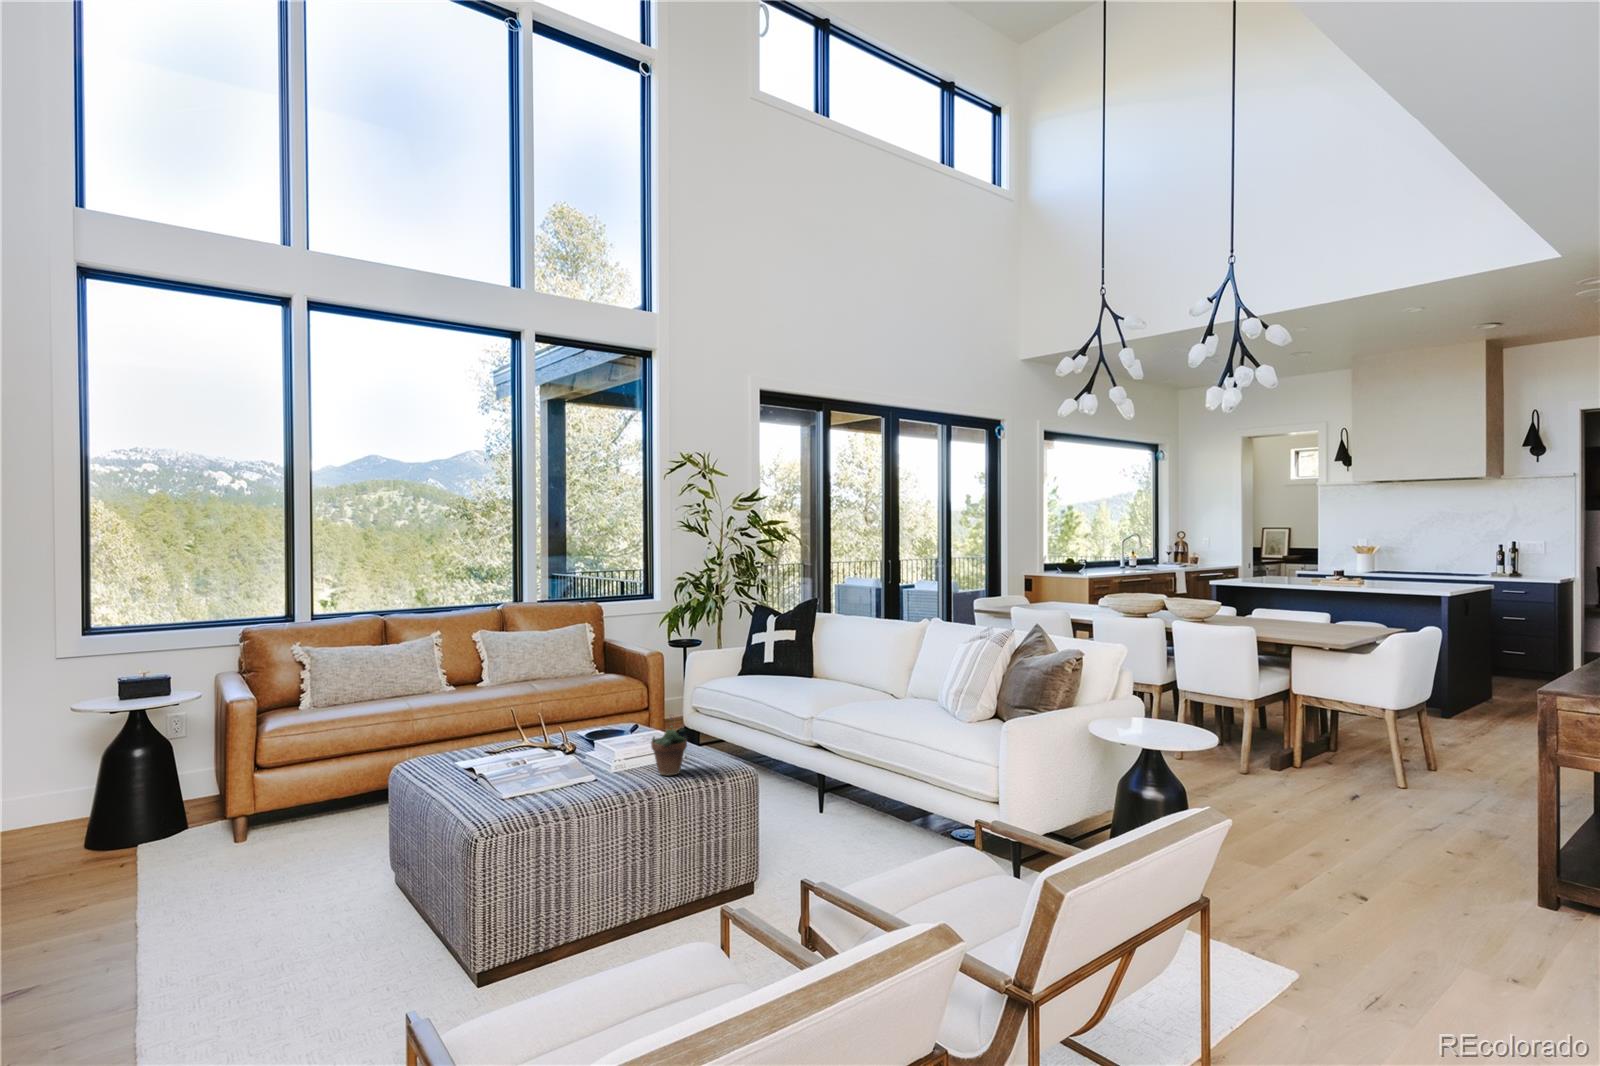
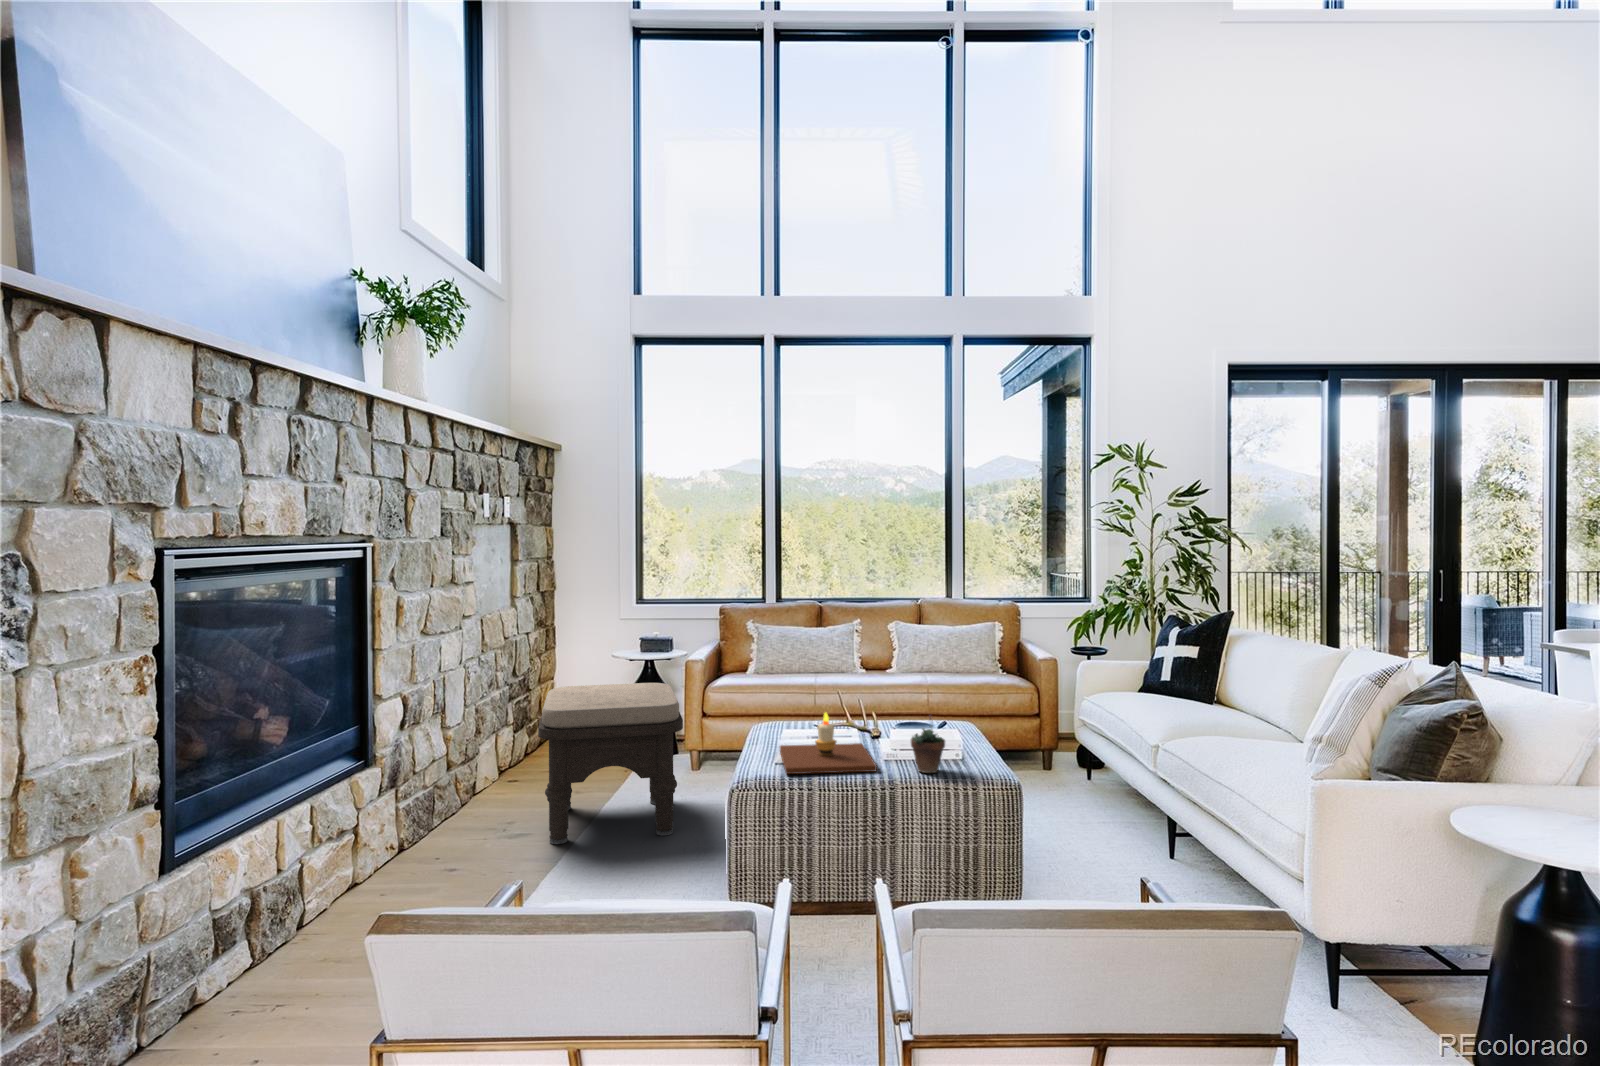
candle: none [483,730,622,807] -> present [780,713,877,774]
ottoman: none [36,733,309,994] -> present [538,683,683,844]

